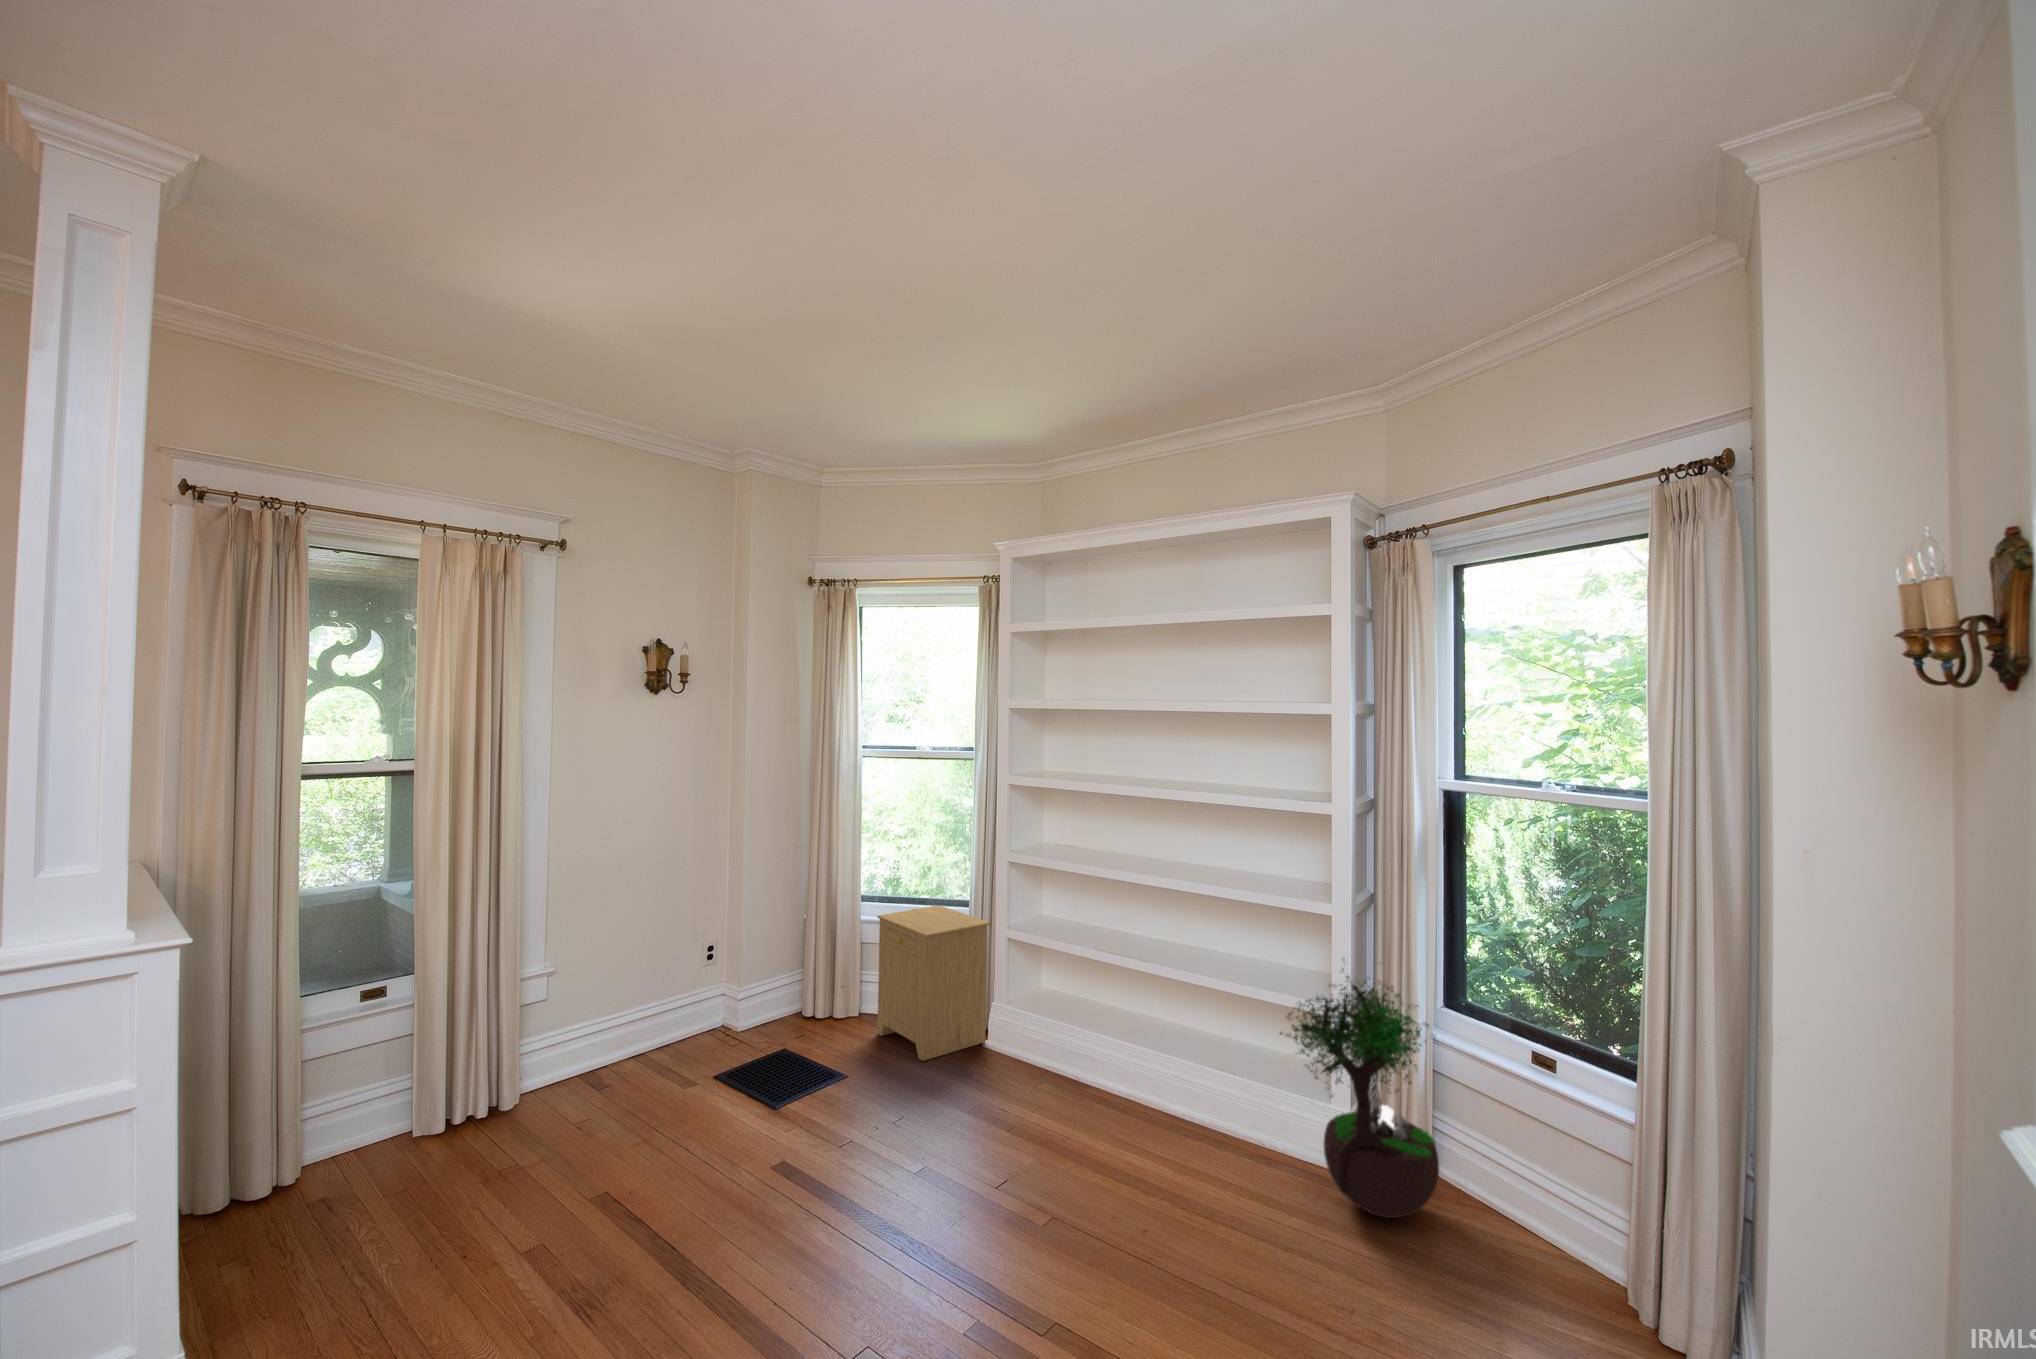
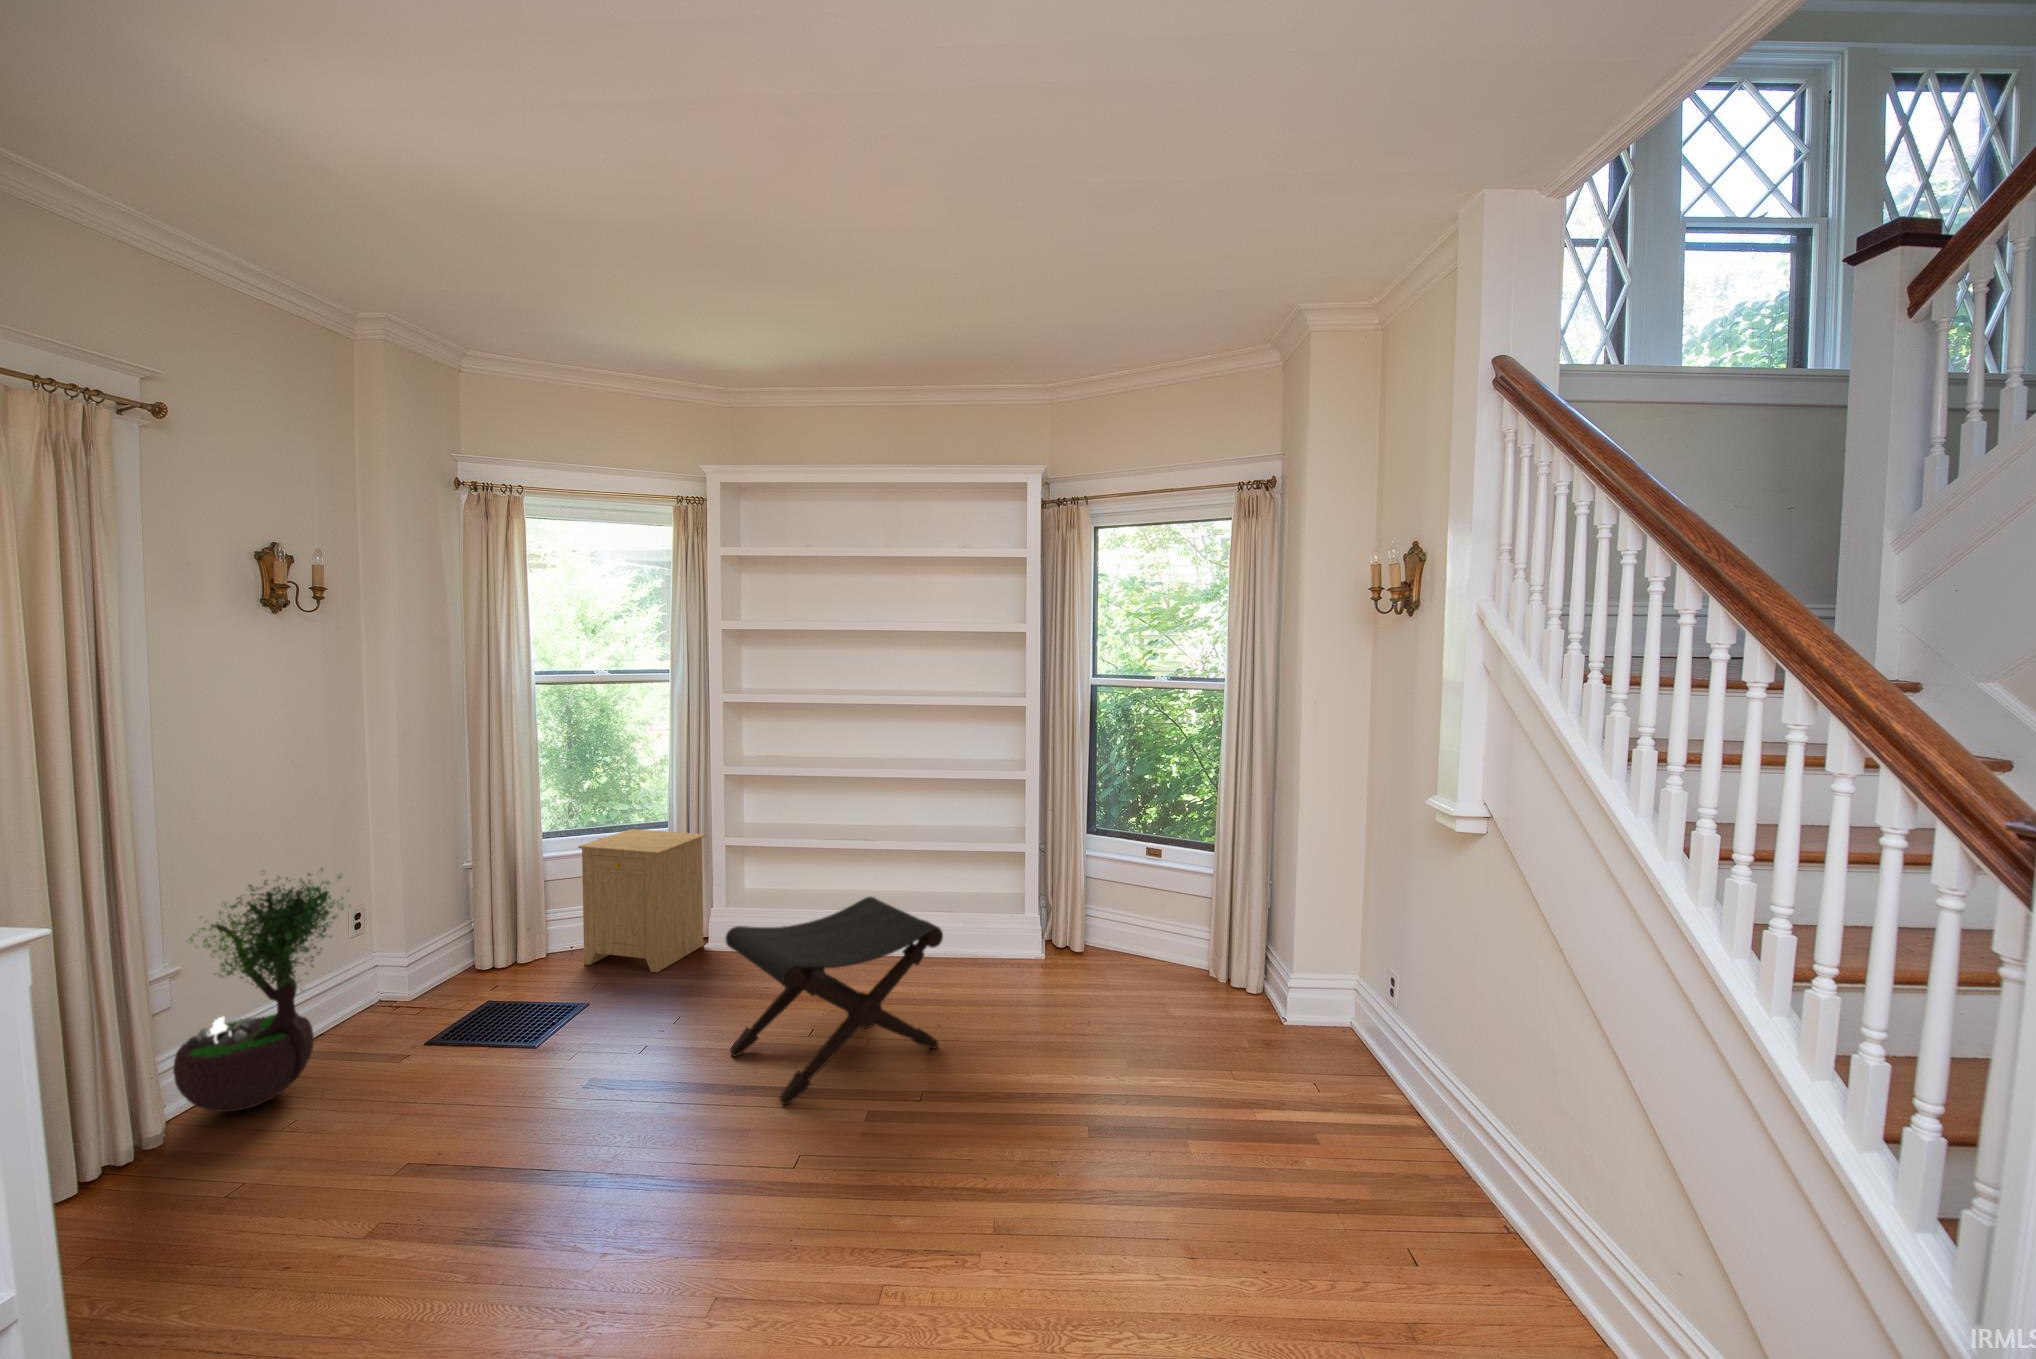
potted tree: present [1280,960,1439,1218] -> present [173,868,349,1112]
footstool: none [888,1034,1115,1272] -> present [725,897,943,1105]

